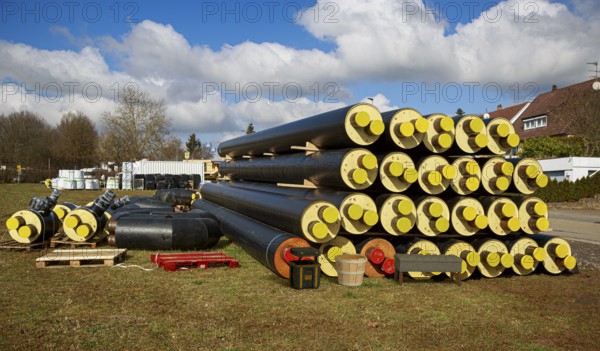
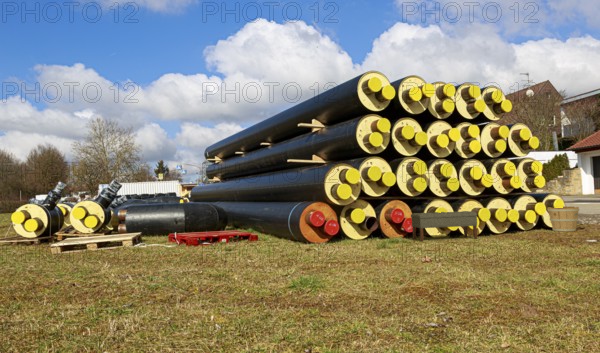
toolbox: present [289,247,321,289] -> none [315,209,348,249]
wooden bucket: present [334,254,367,286] -> present [547,206,579,232]

